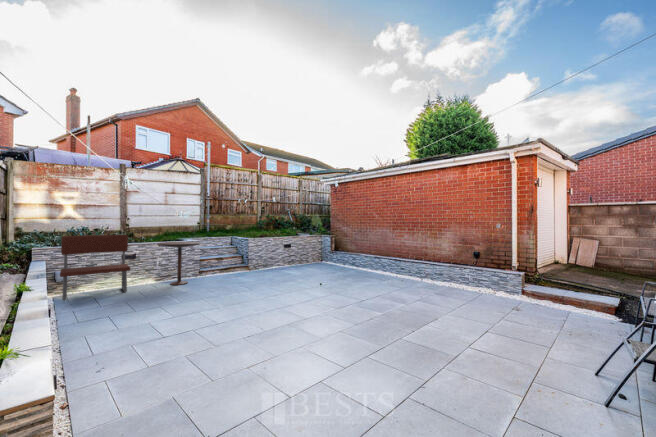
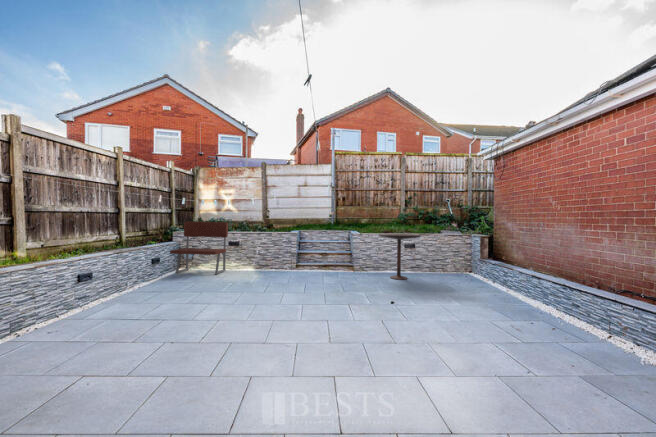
pedestal table: present [158,242,200,285] -> present [379,234,420,280]

